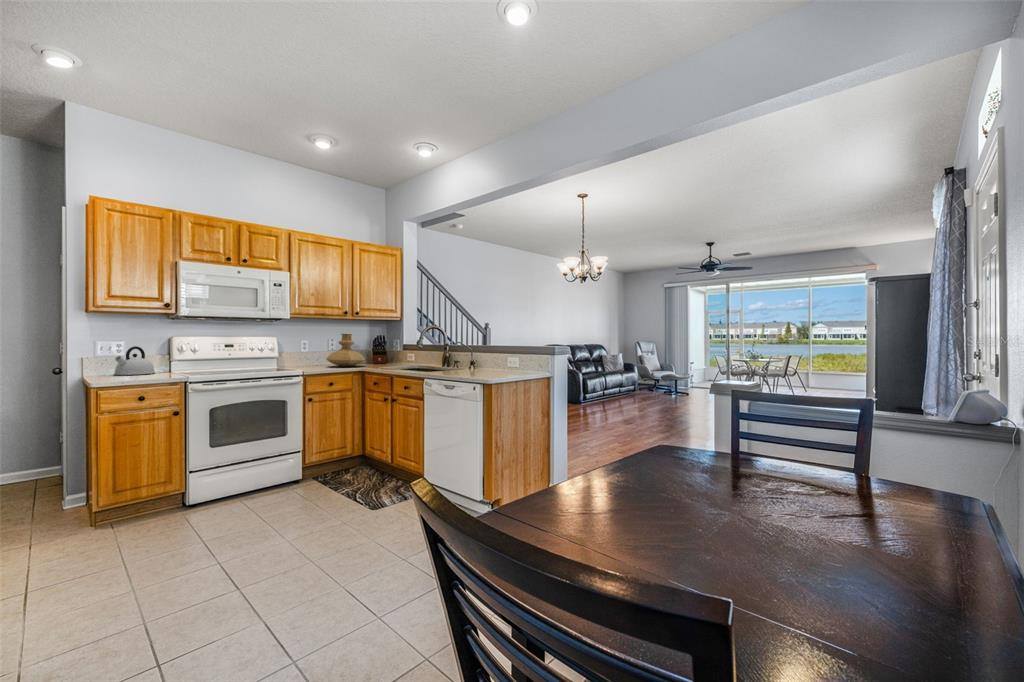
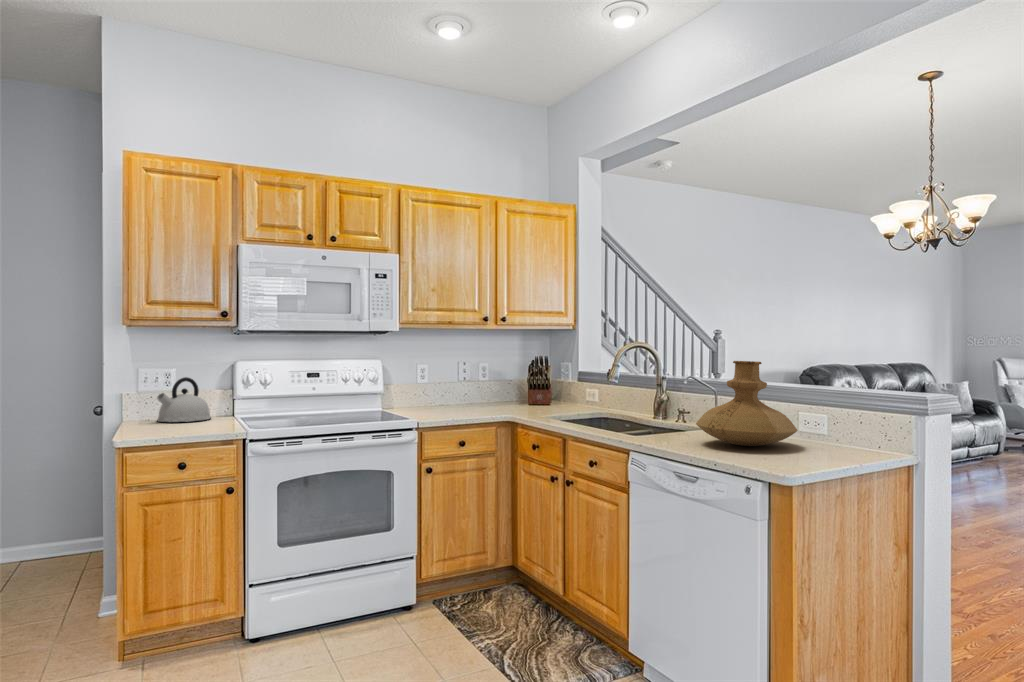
vase: present [326,334,365,367] -> present [696,361,798,446]

